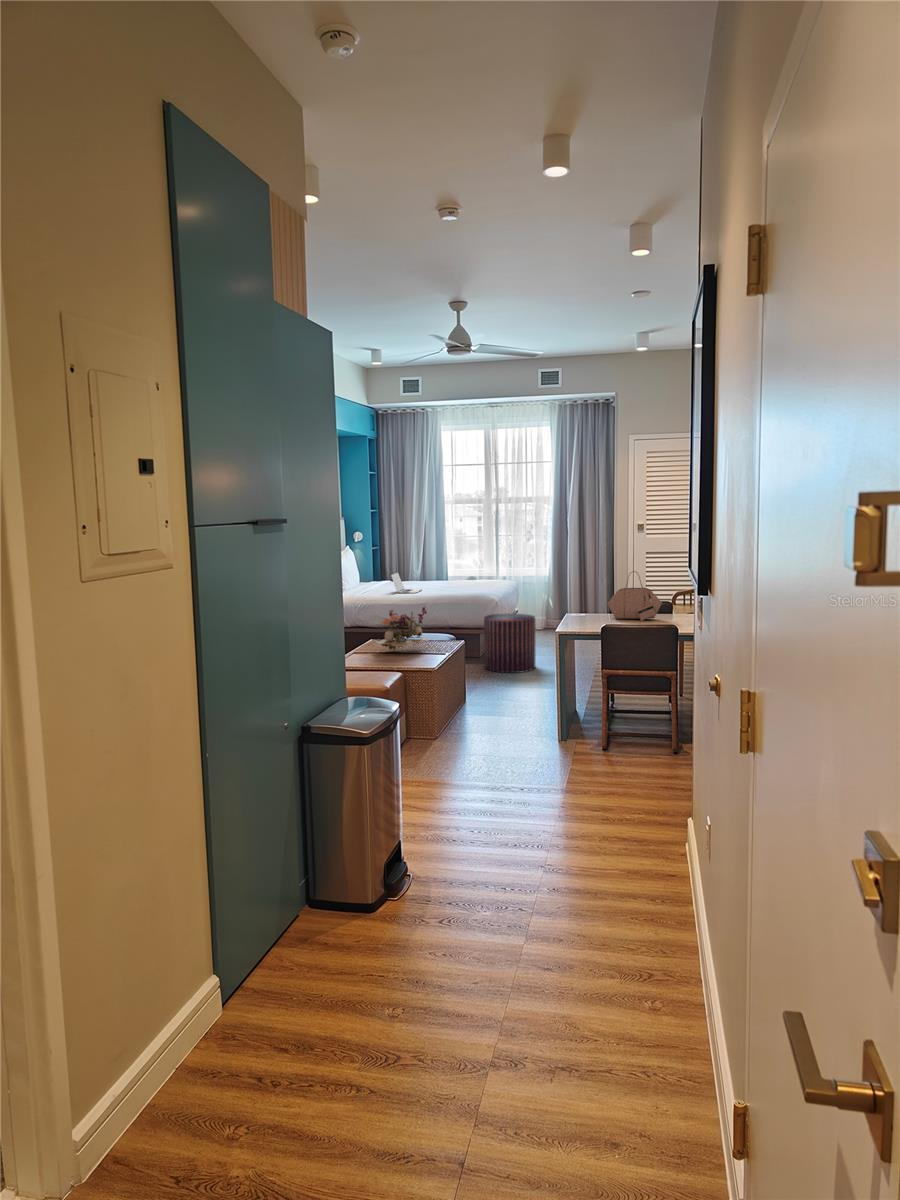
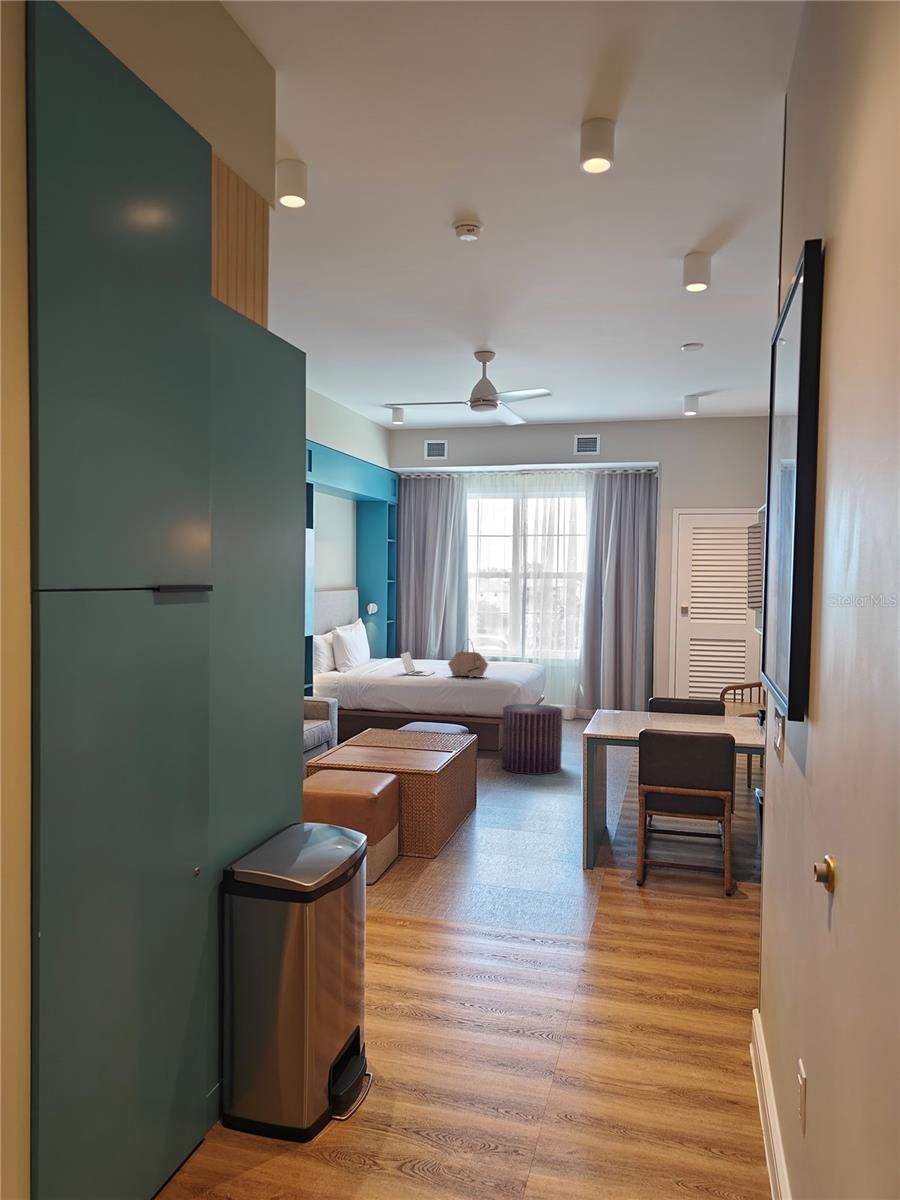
handbag: present [607,571,662,621] -> present [448,650,488,678]
flower arrangement: present [374,606,429,650] -> none [368,694,435,746]

